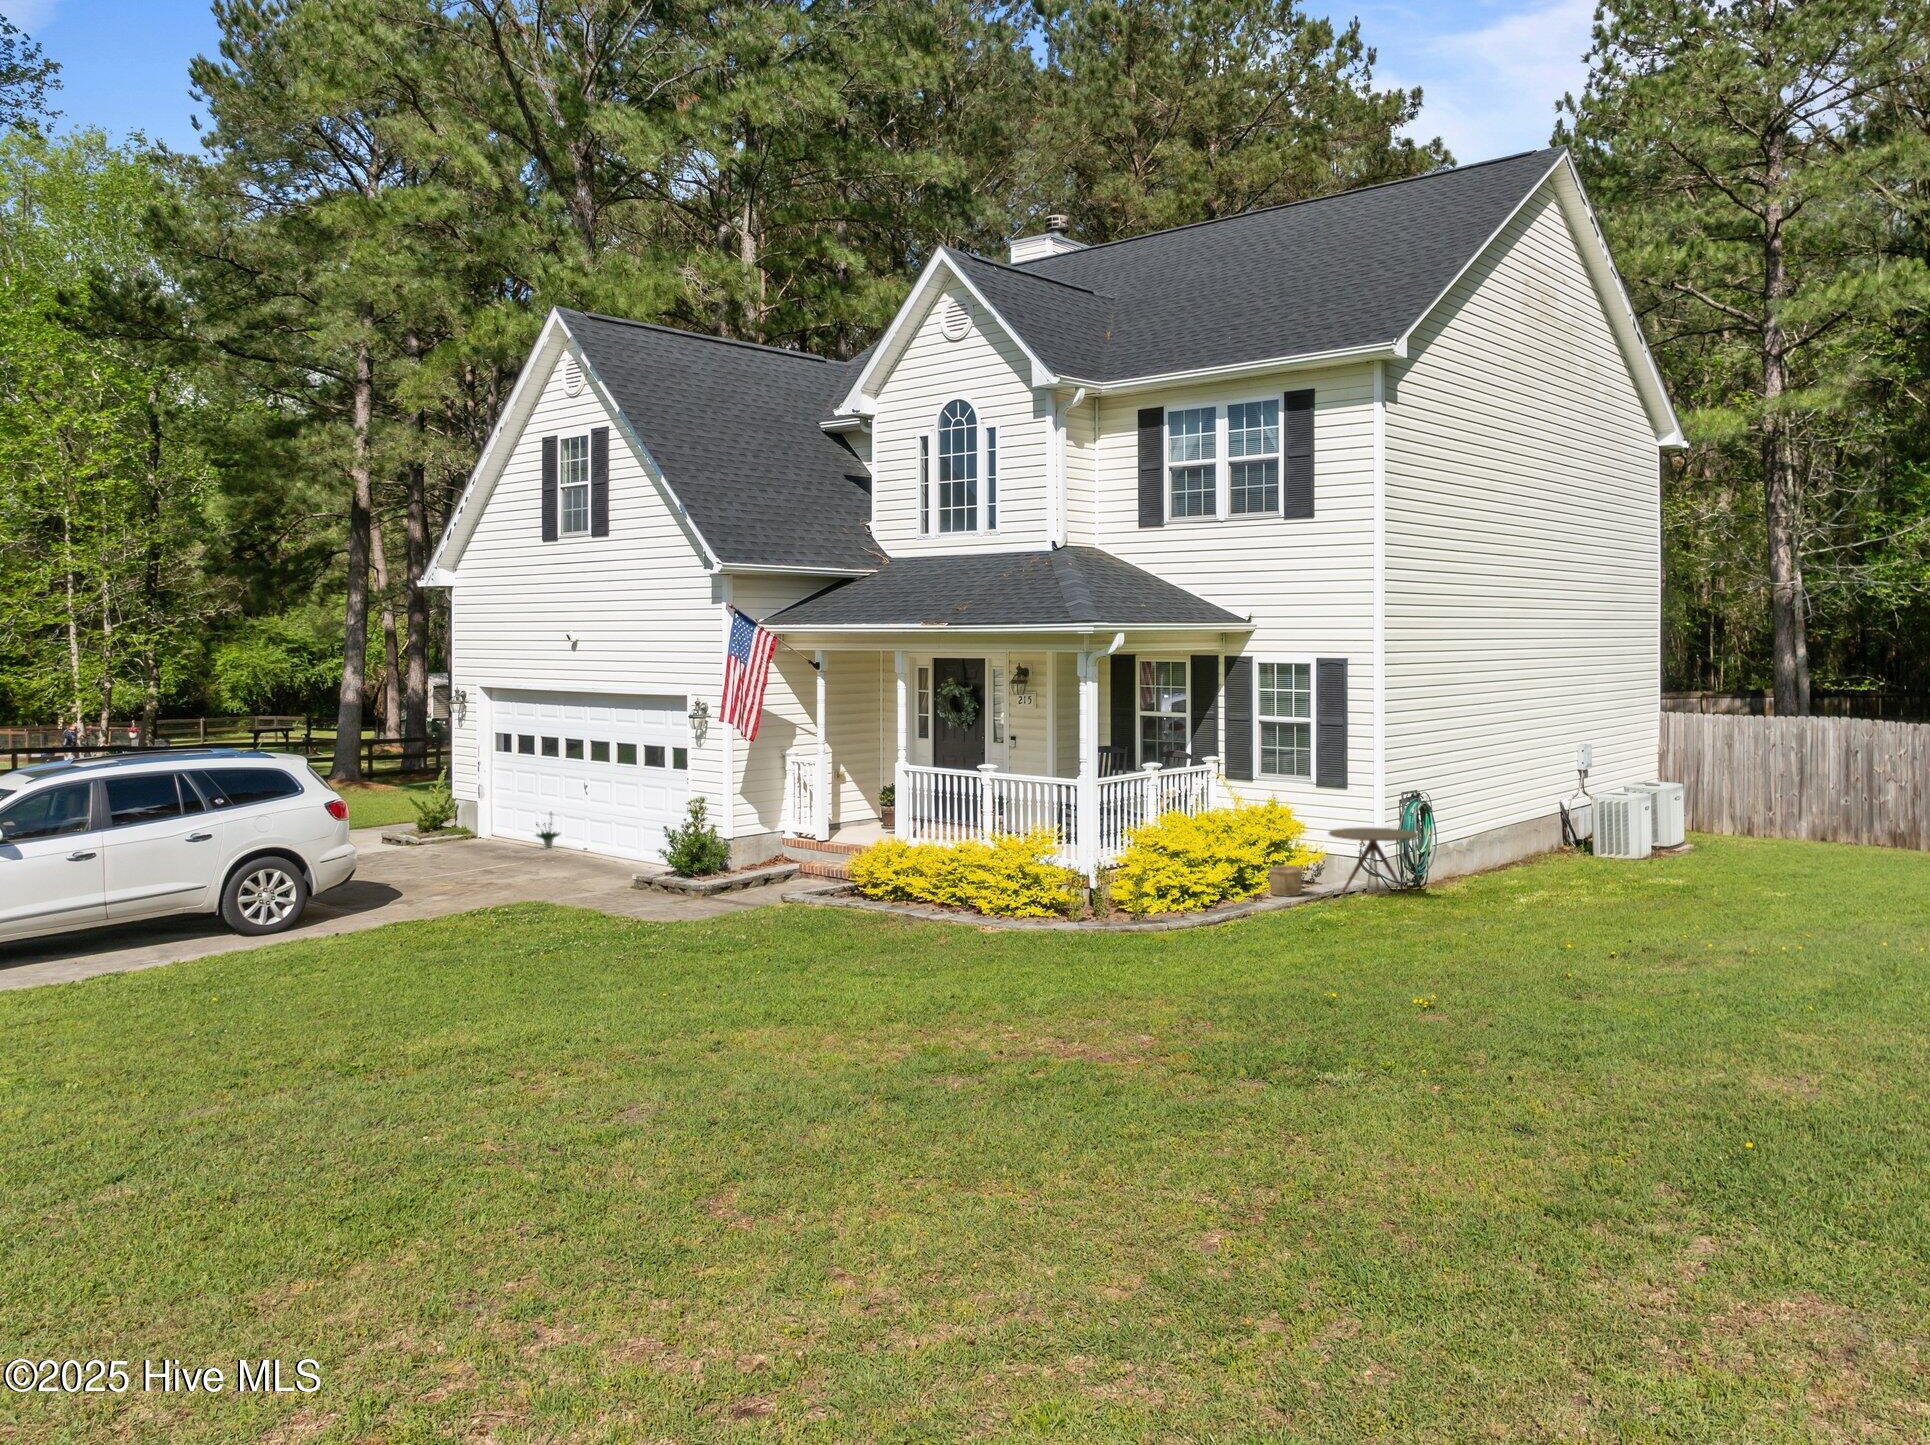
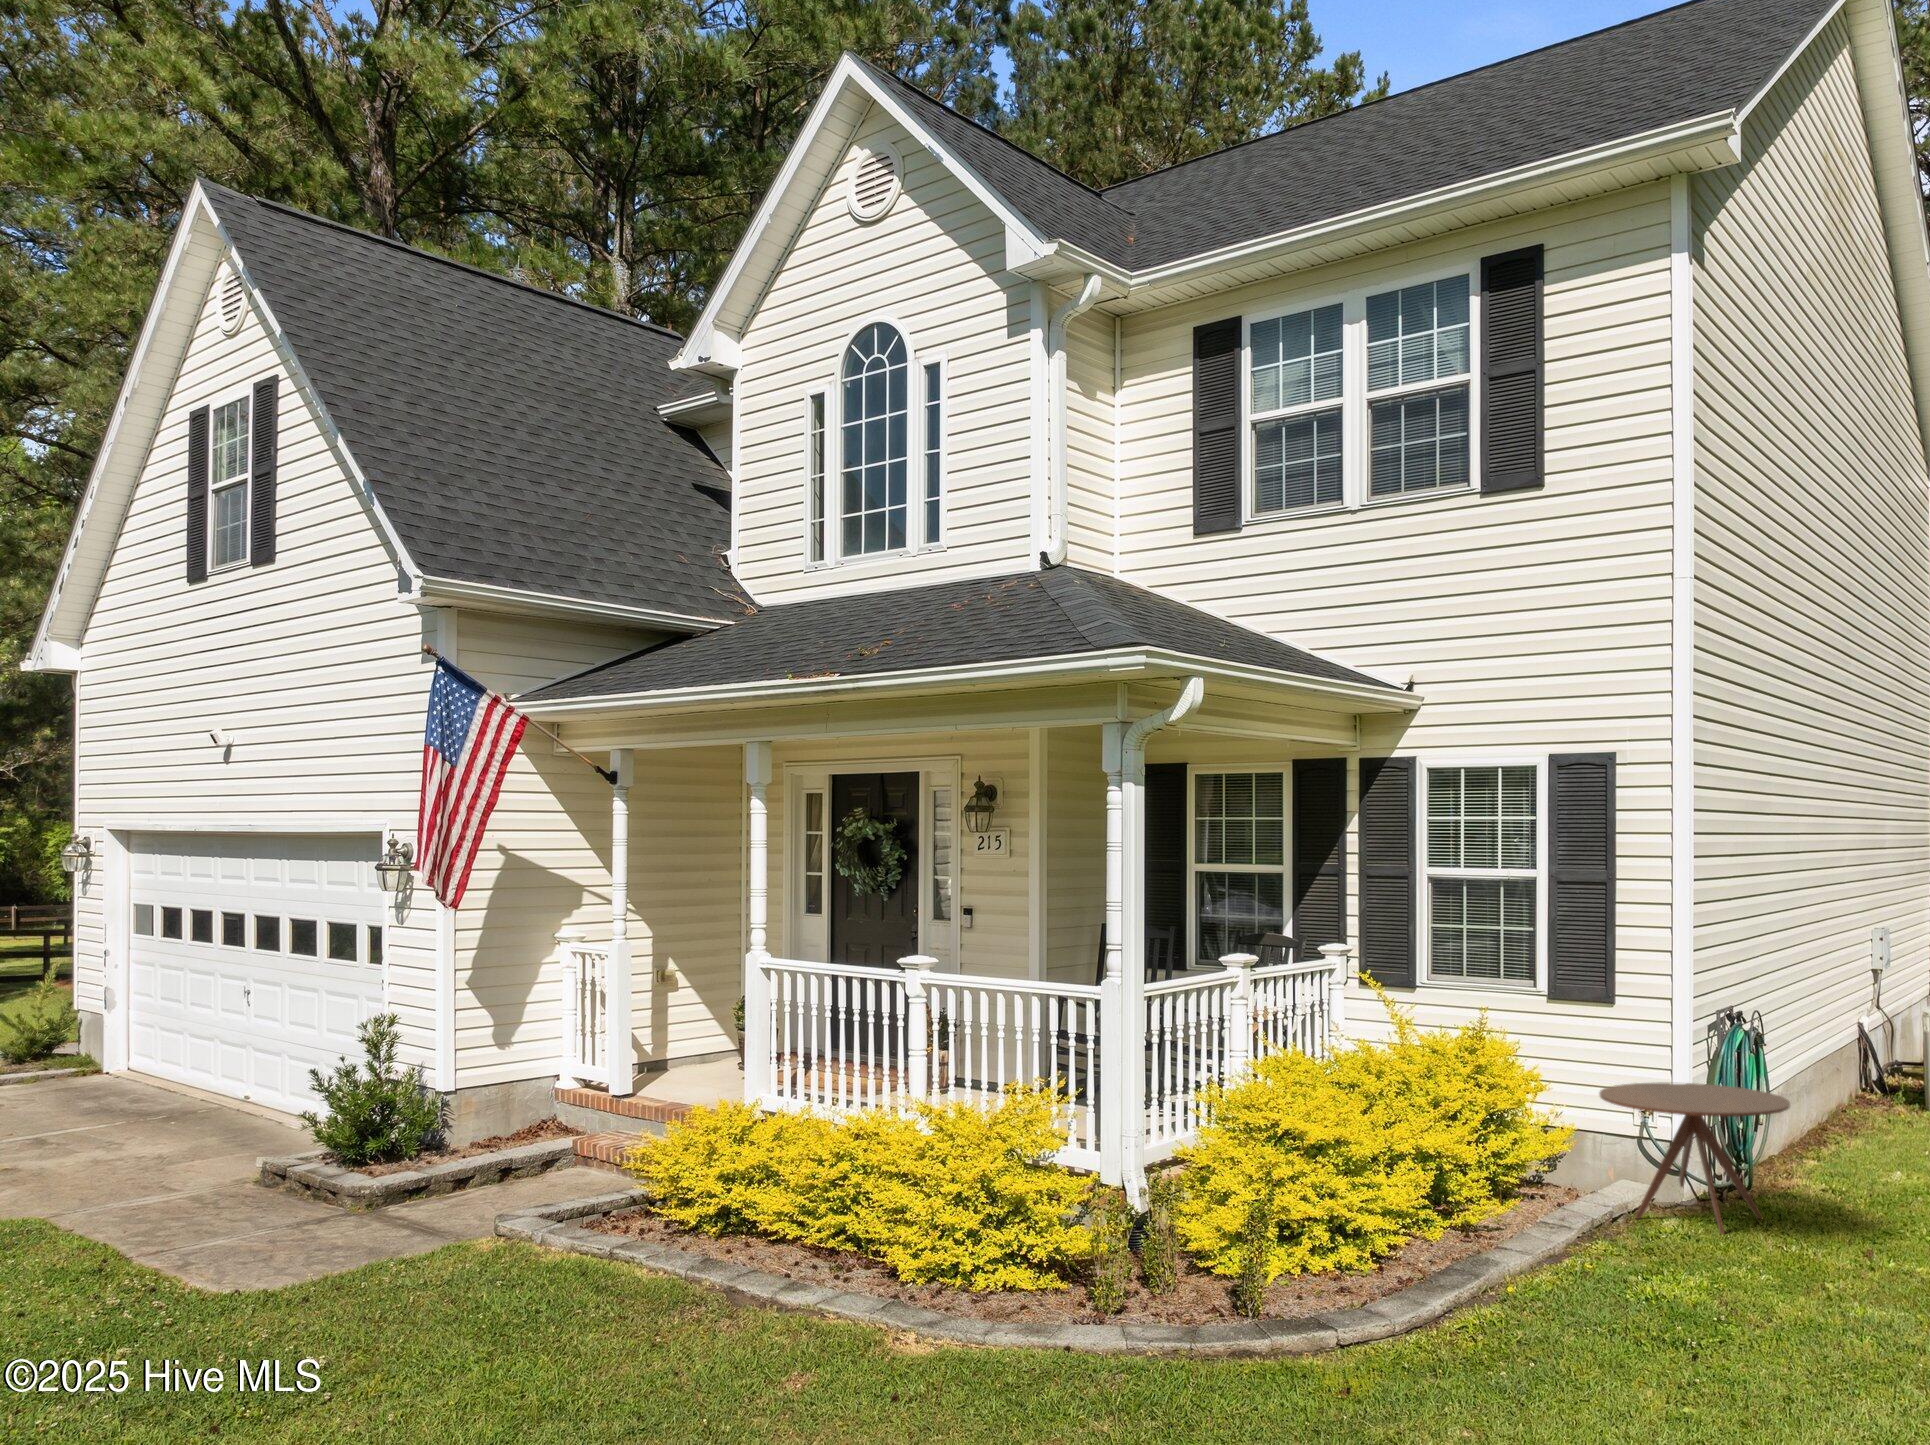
potted plant: present [536,813,560,848] -> none [122,1041,177,1107]
wooden bucket: present [1268,865,1302,896] -> none [1486,1163,1559,1233]

